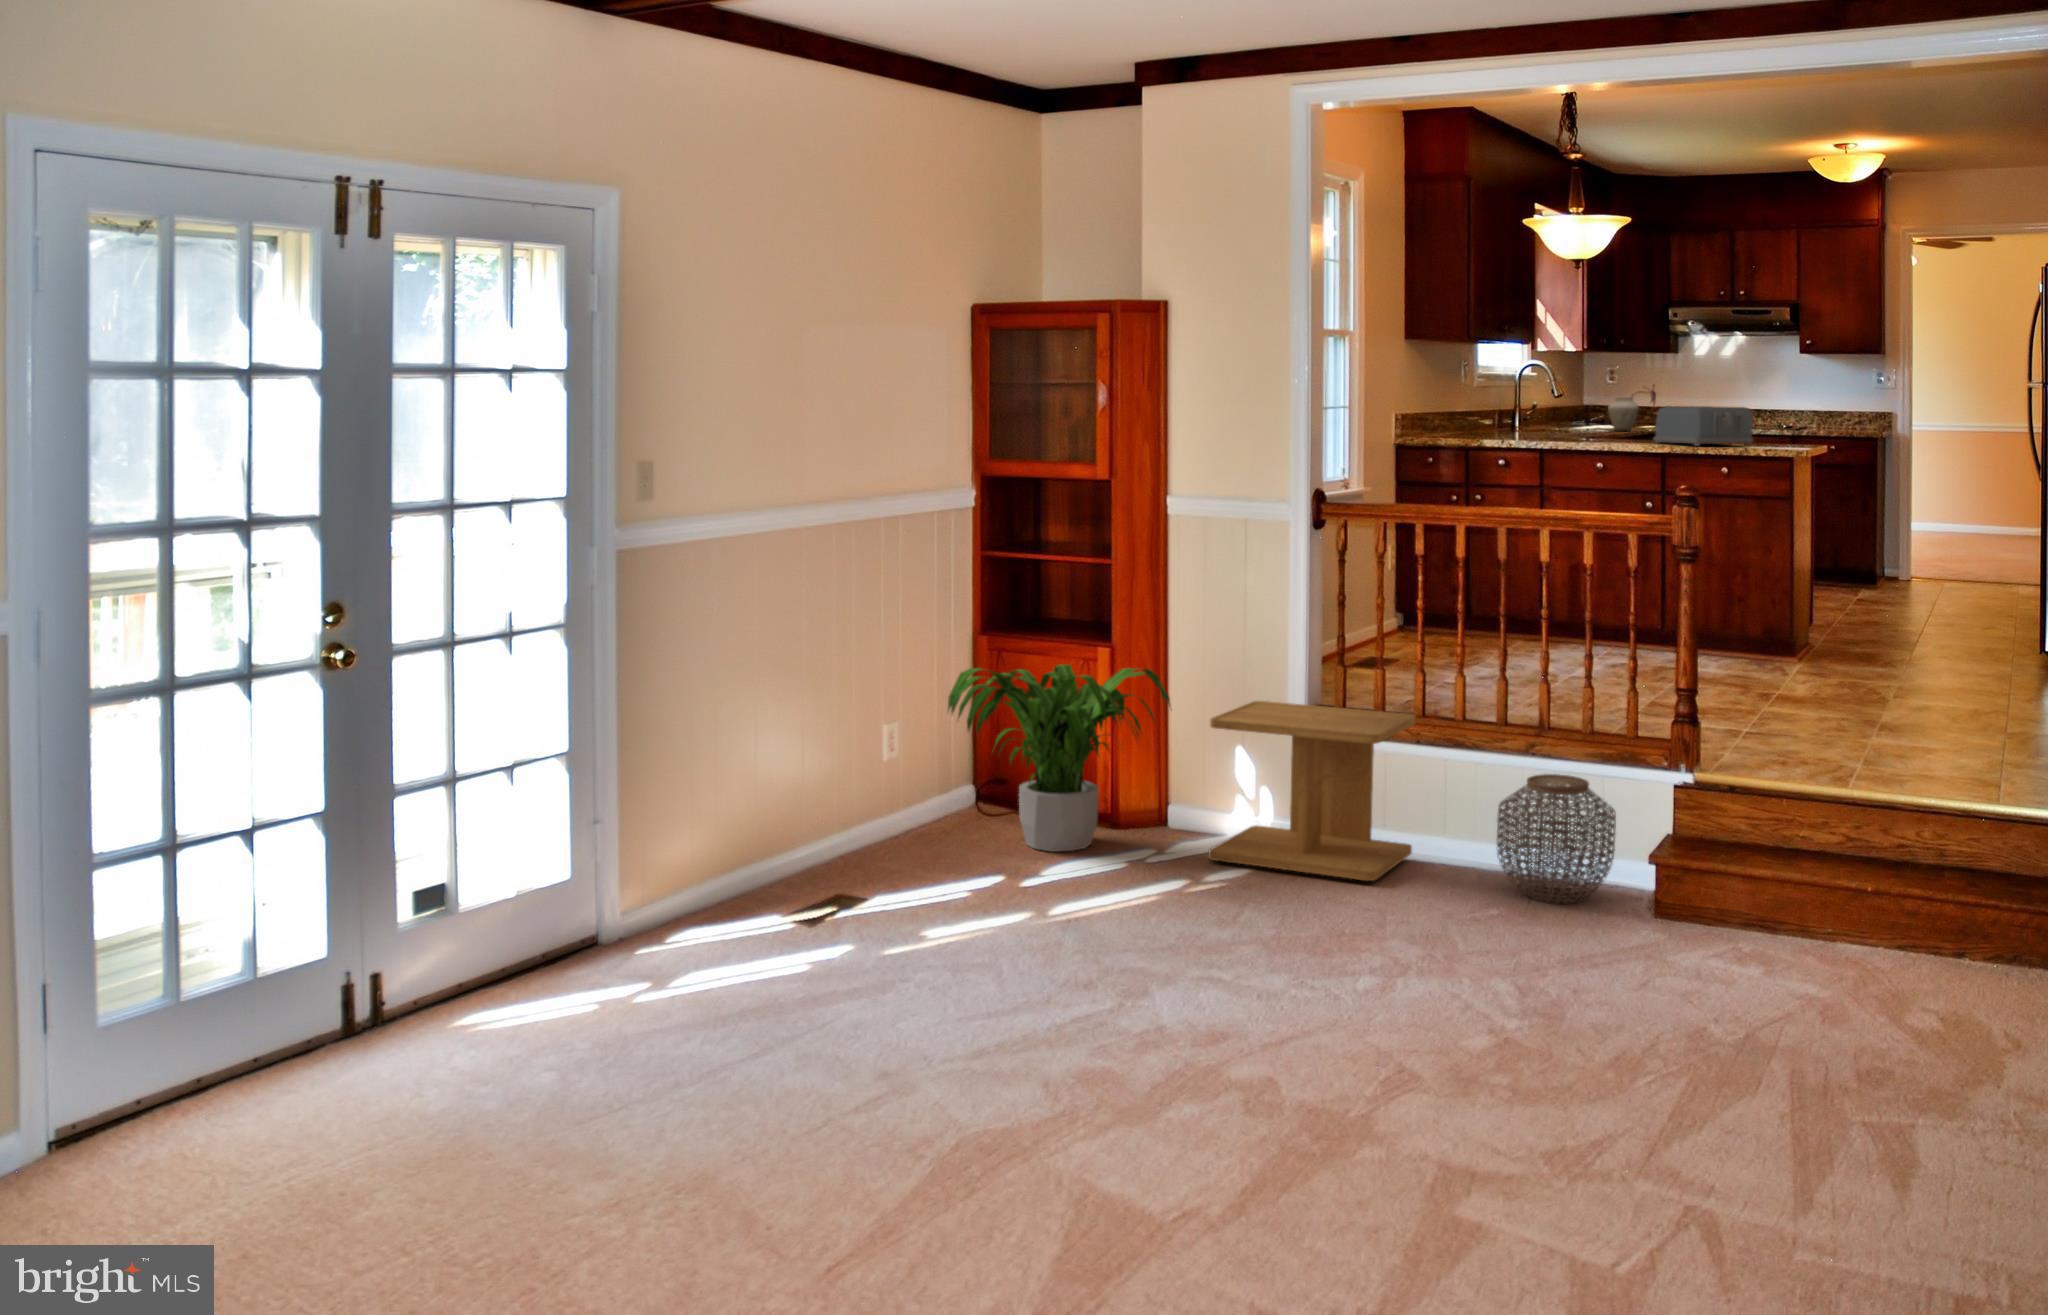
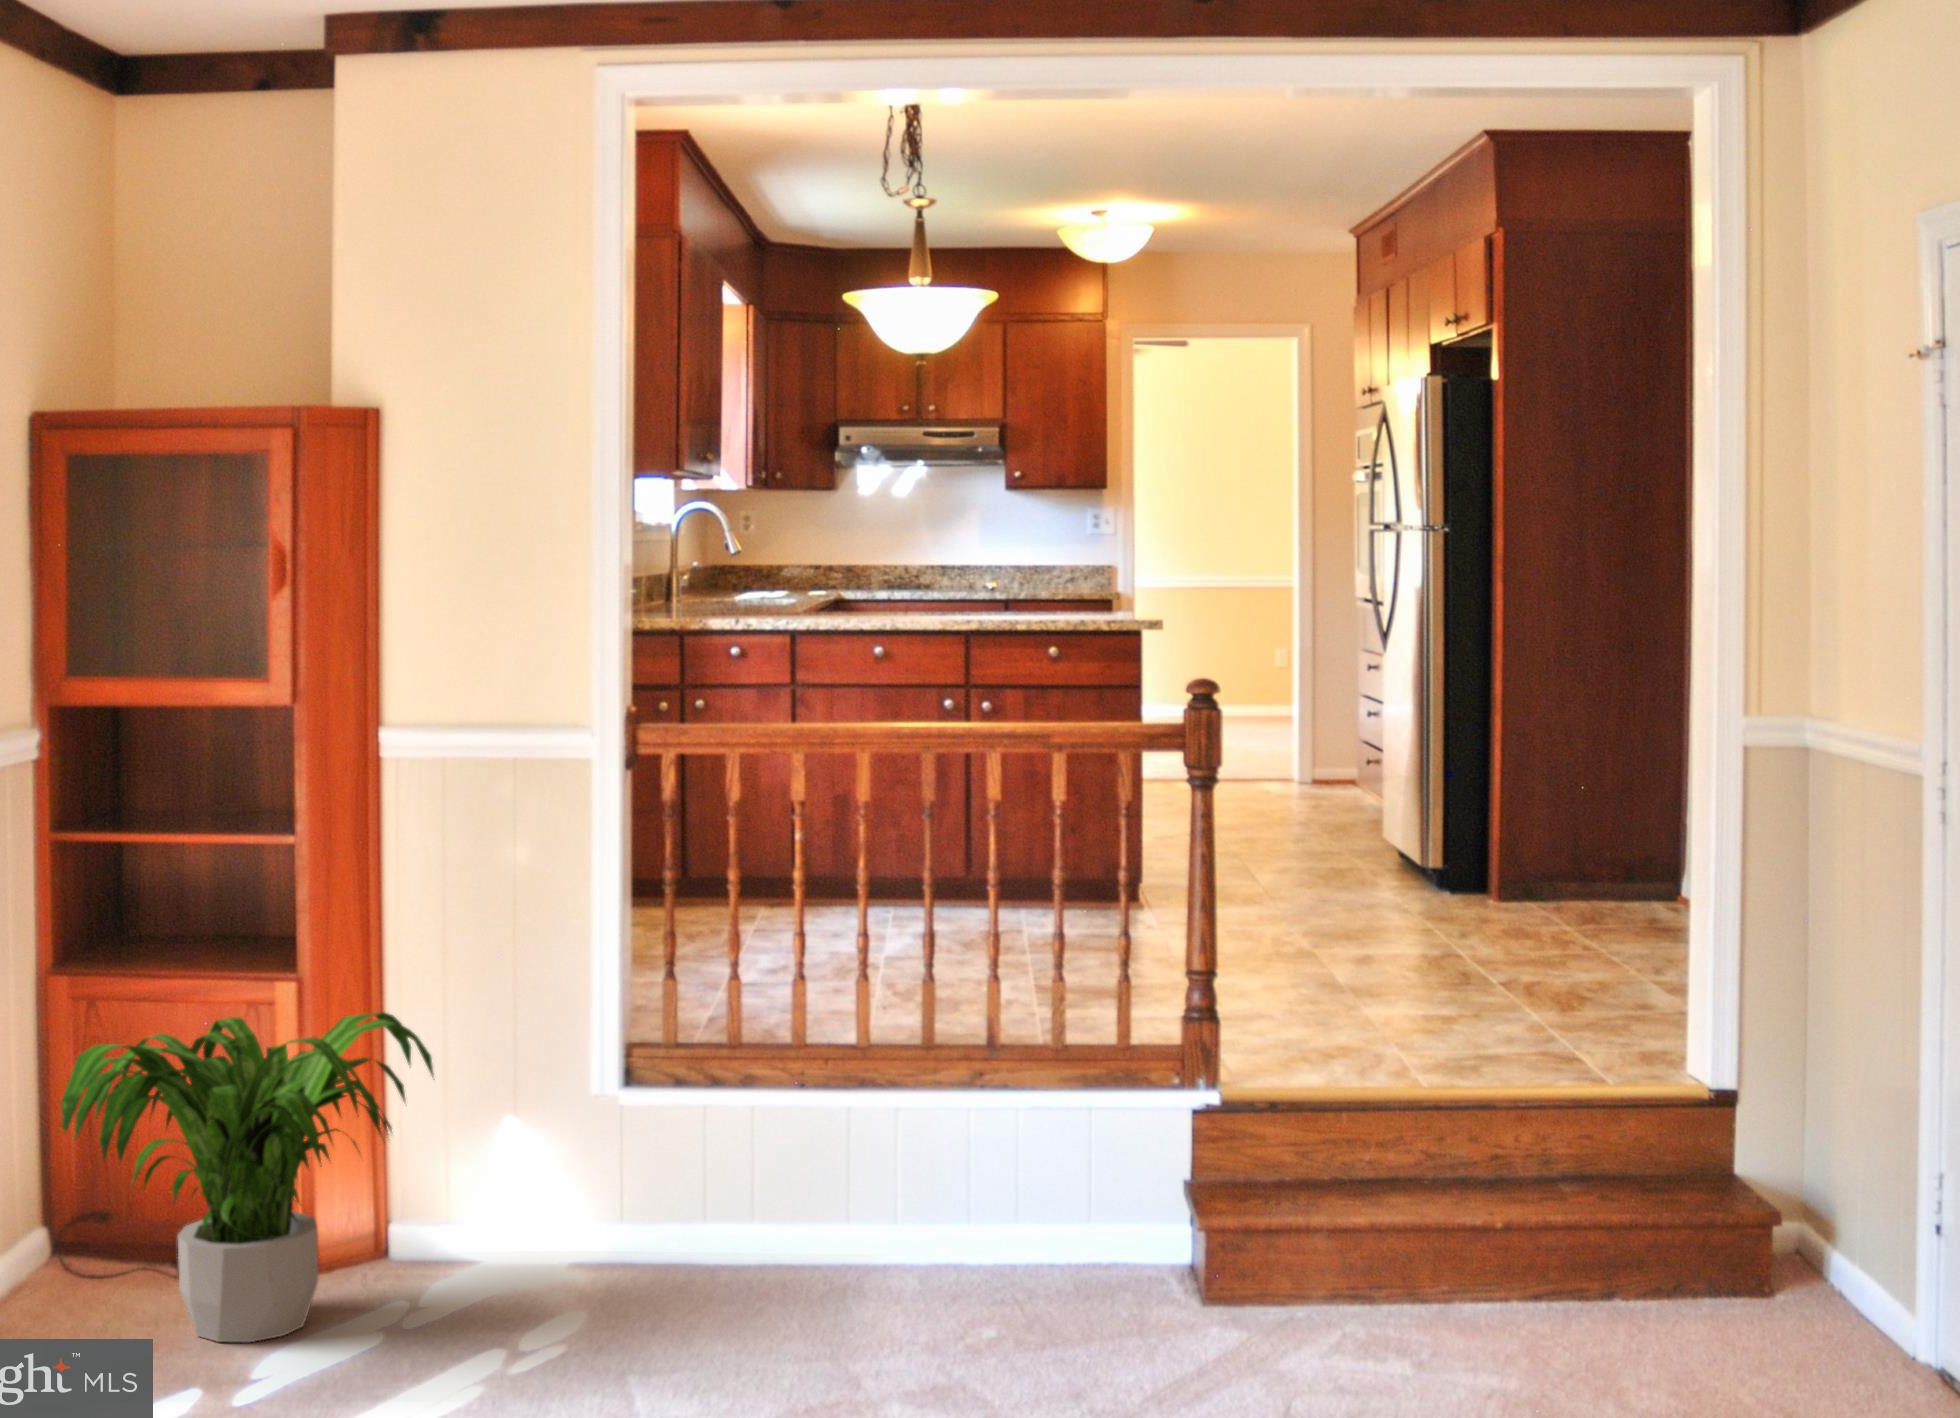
vase: present [1608,384,1656,431] -> none [792,535,853,600]
toaster: present [1654,406,1753,446] -> none [897,565,1024,619]
side table: present [1208,701,1416,881] -> none [516,1042,814,1315]
woven basket: present [1497,774,1616,903] -> none [969,1112,1136,1307]

